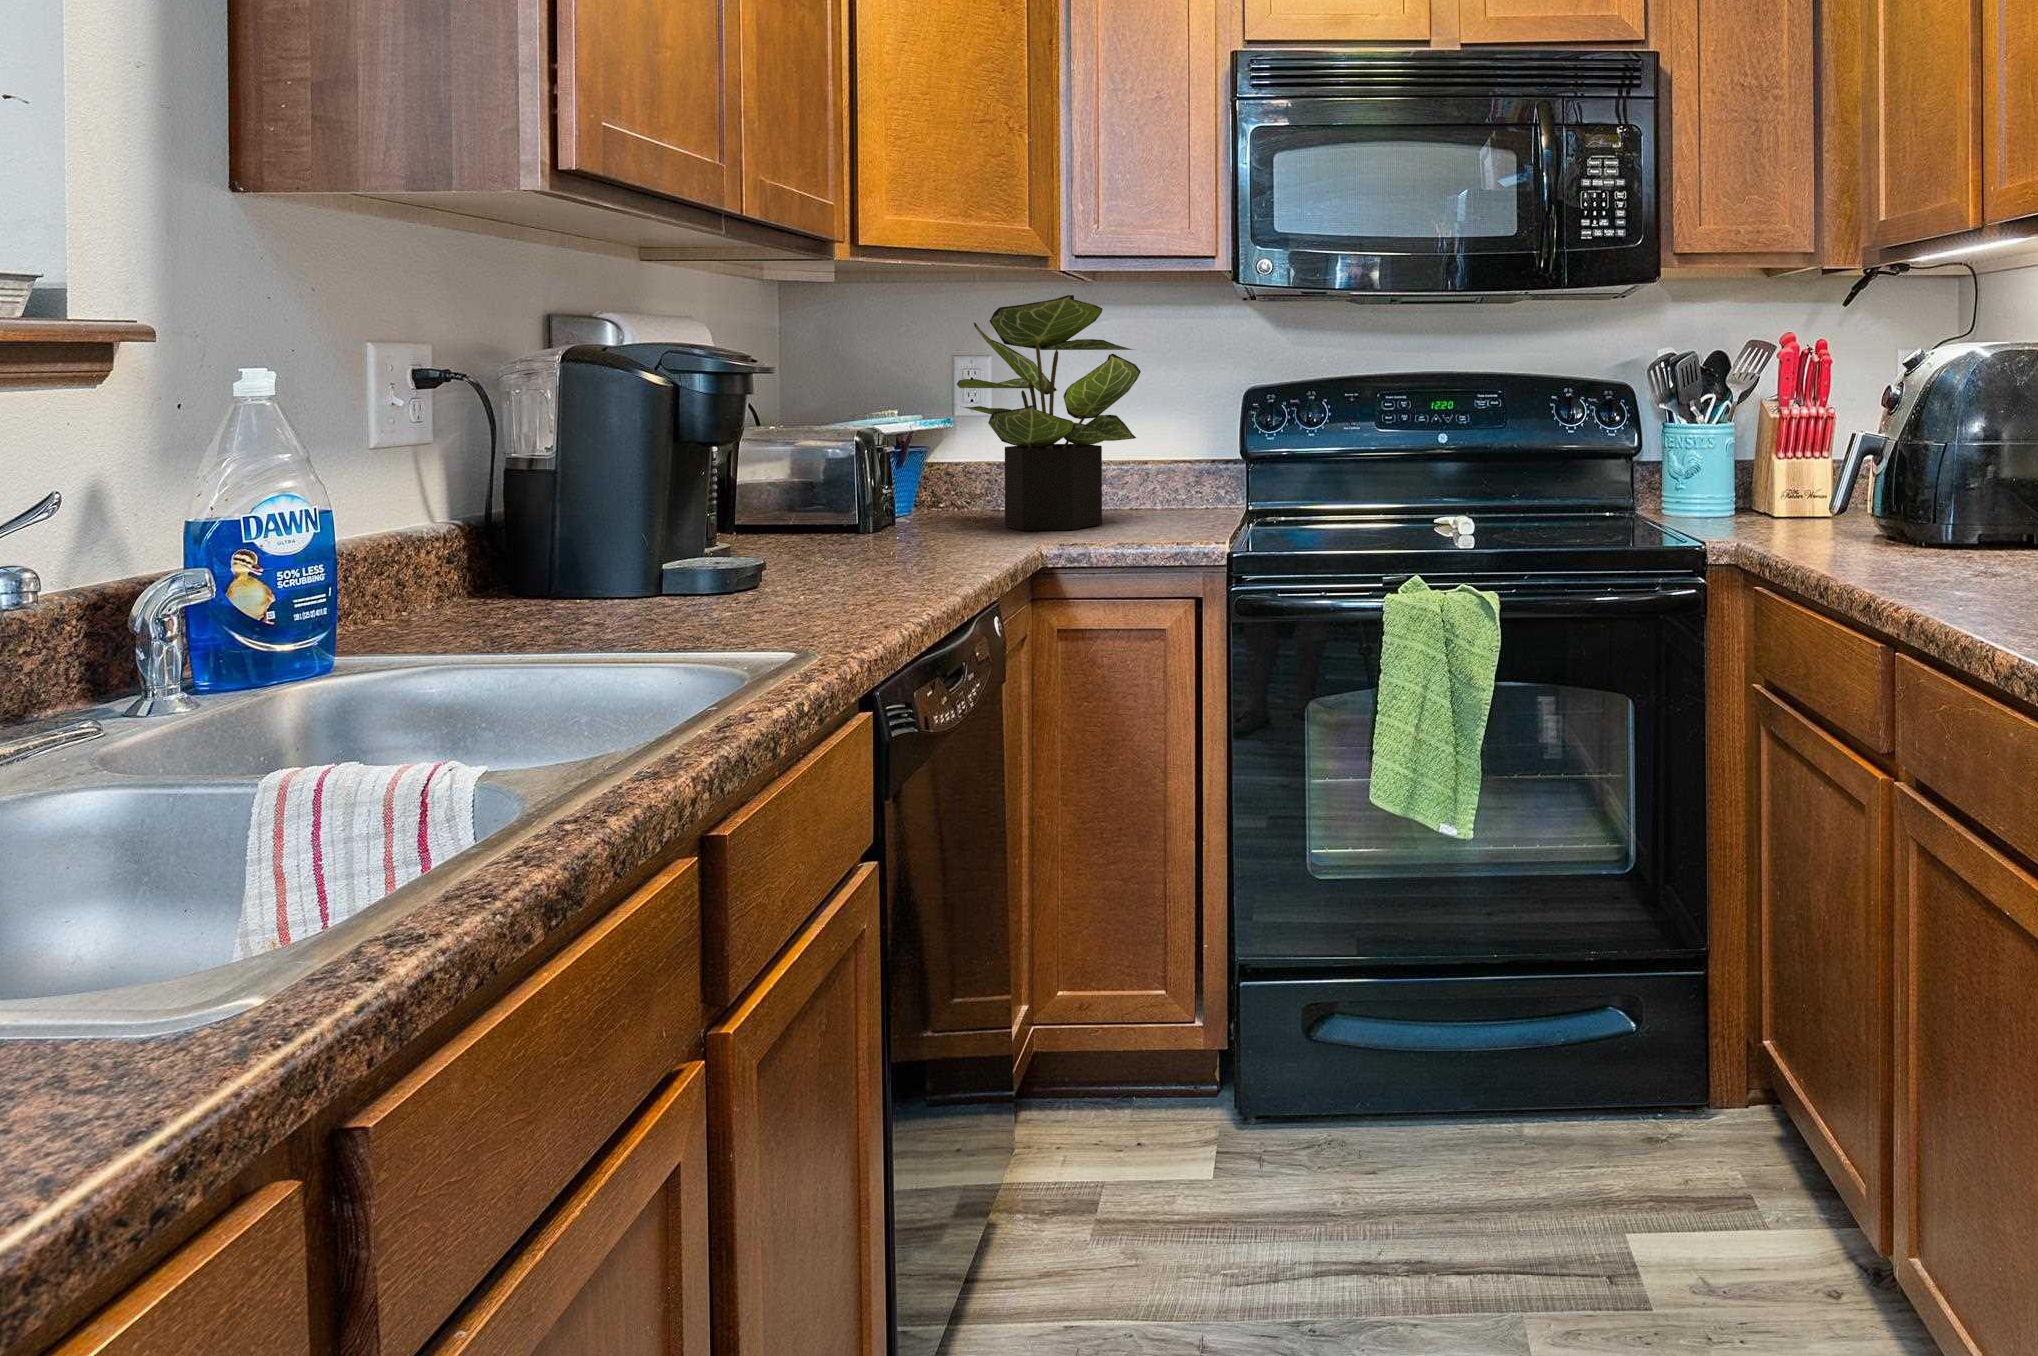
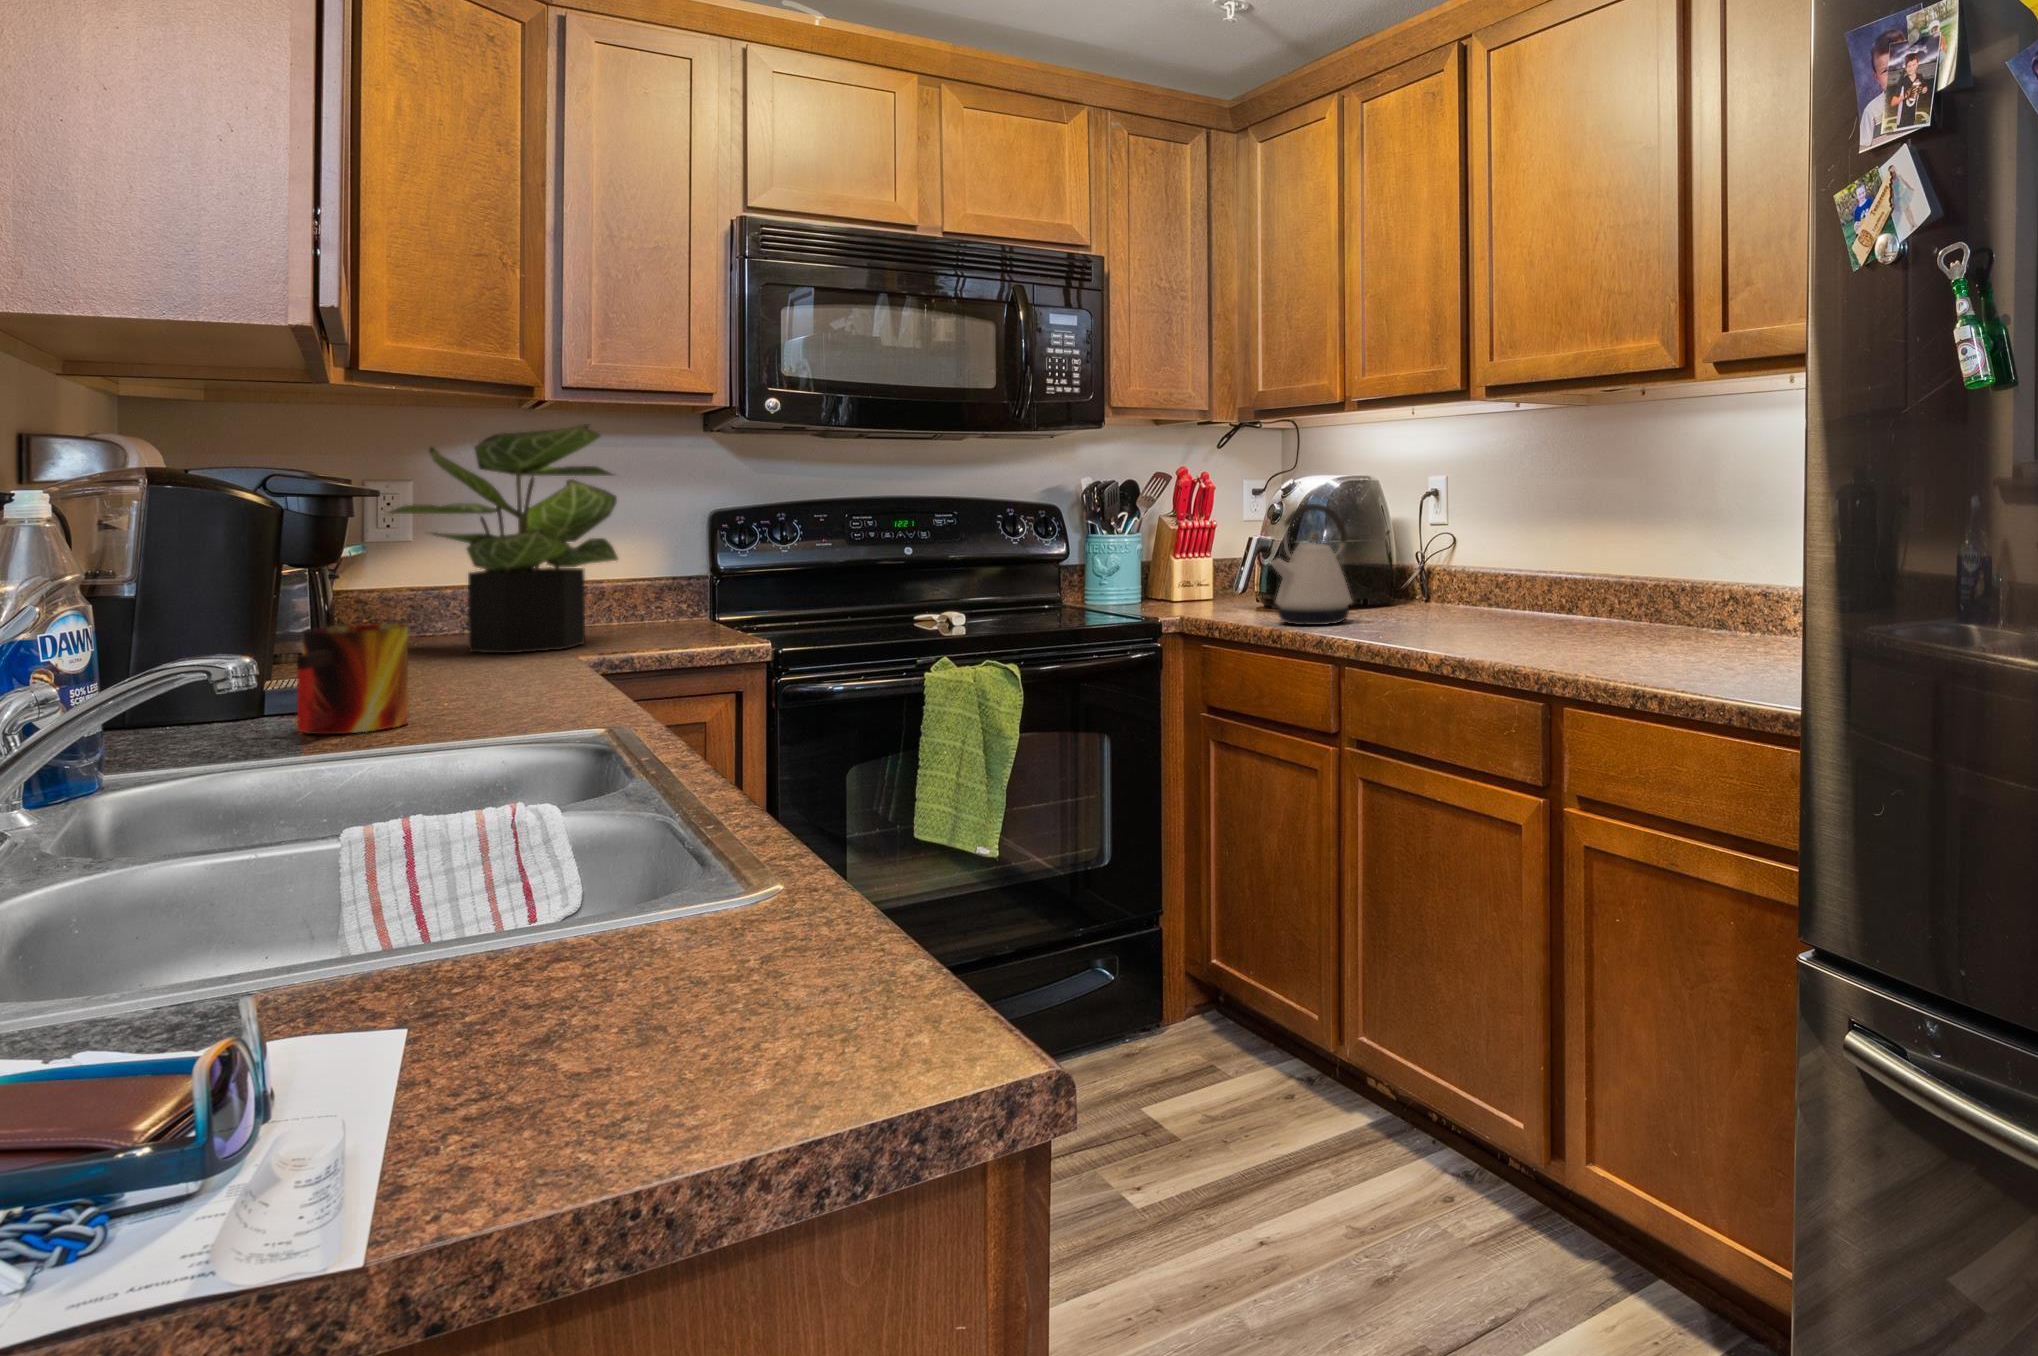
kettle: none [1830,382,1976,570] -> present [1271,504,1352,625]
mug: none [618,504,745,619] -> present [297,624,408,734]

